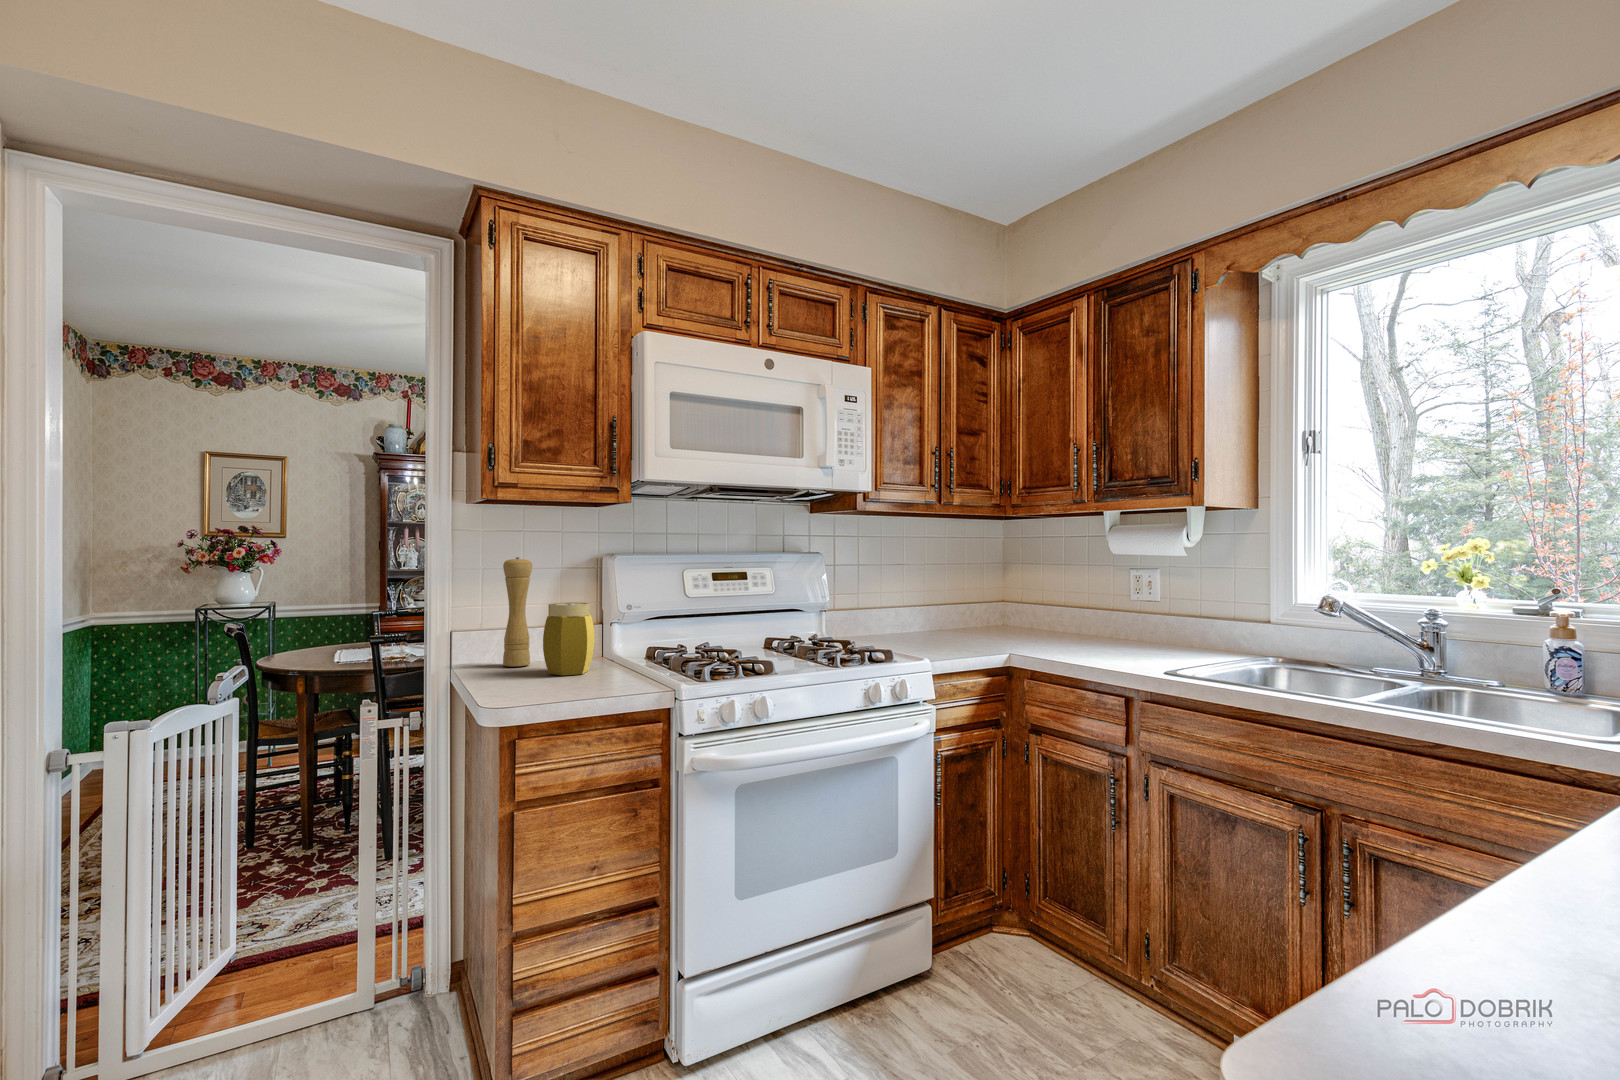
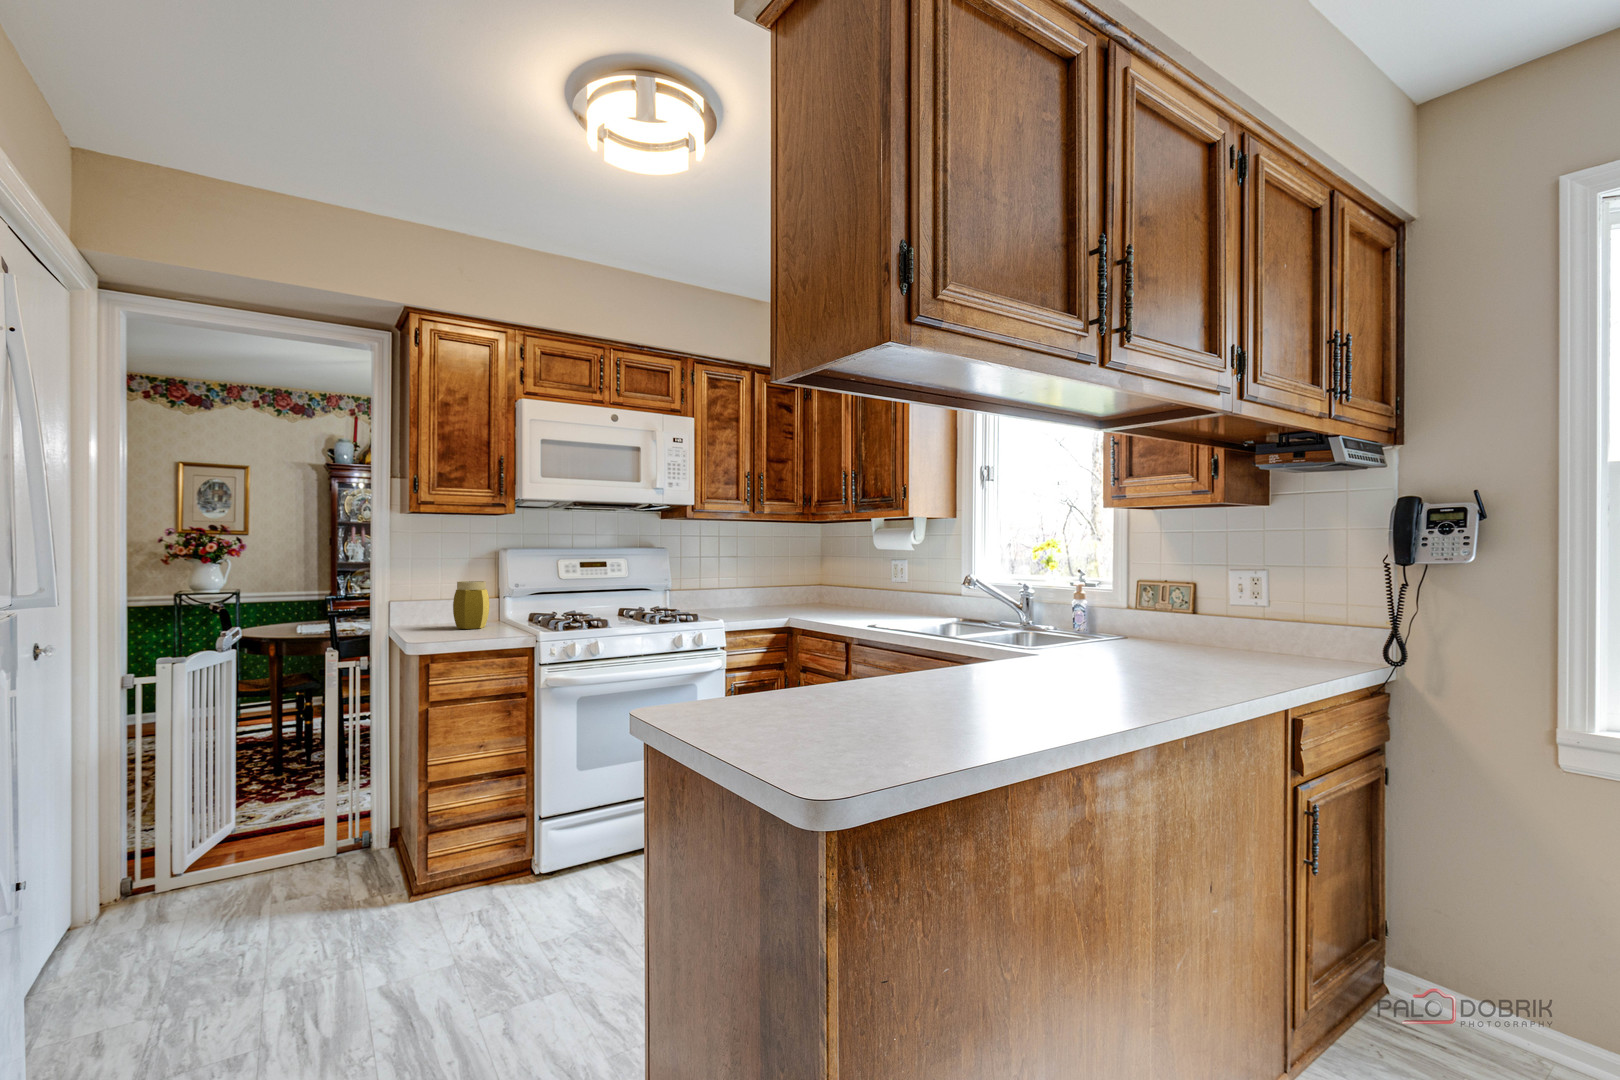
pepper mill: present [503,557,532,667] -> none [427,551,448,625]

